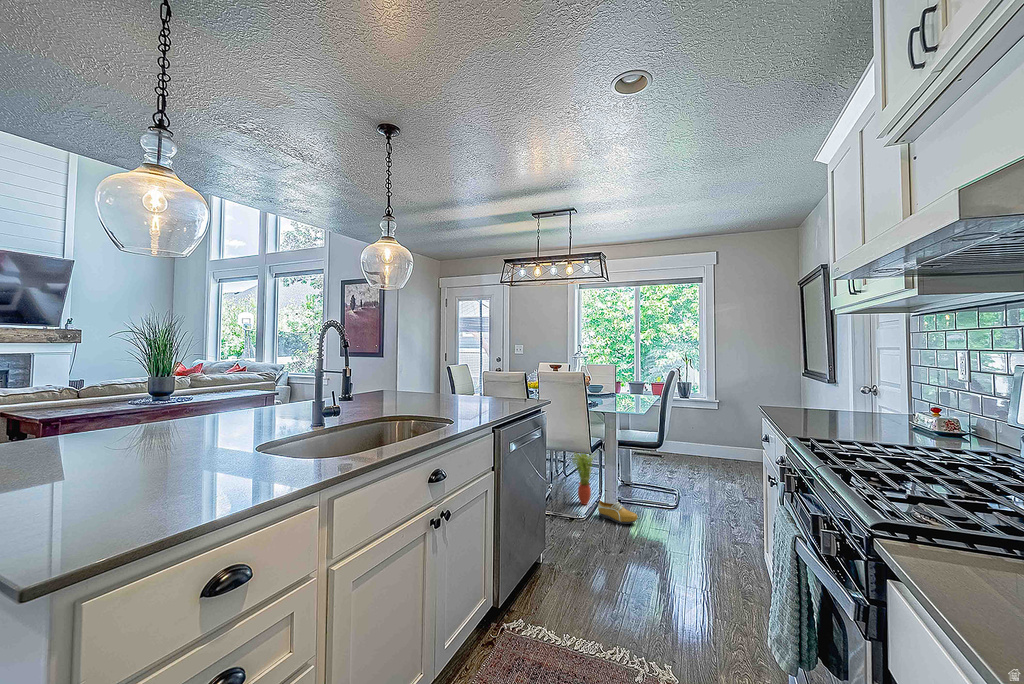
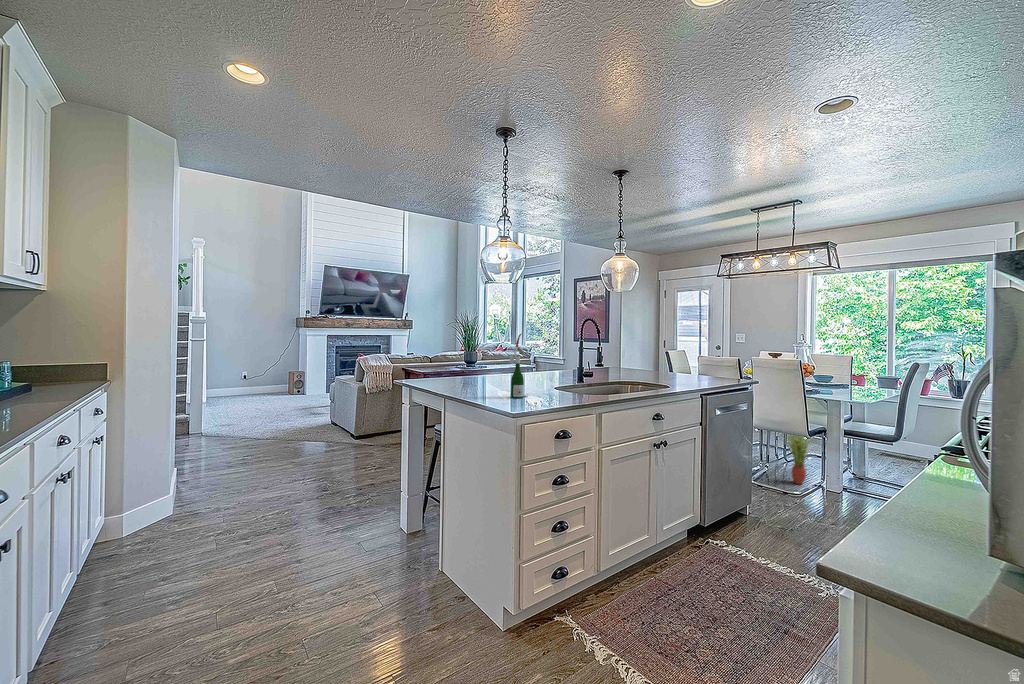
wine bottle: none [63,334,130,501] -> present [510,334,528,398]
shoe: present [598,501,637,524] -> none [811,481,854,505]

